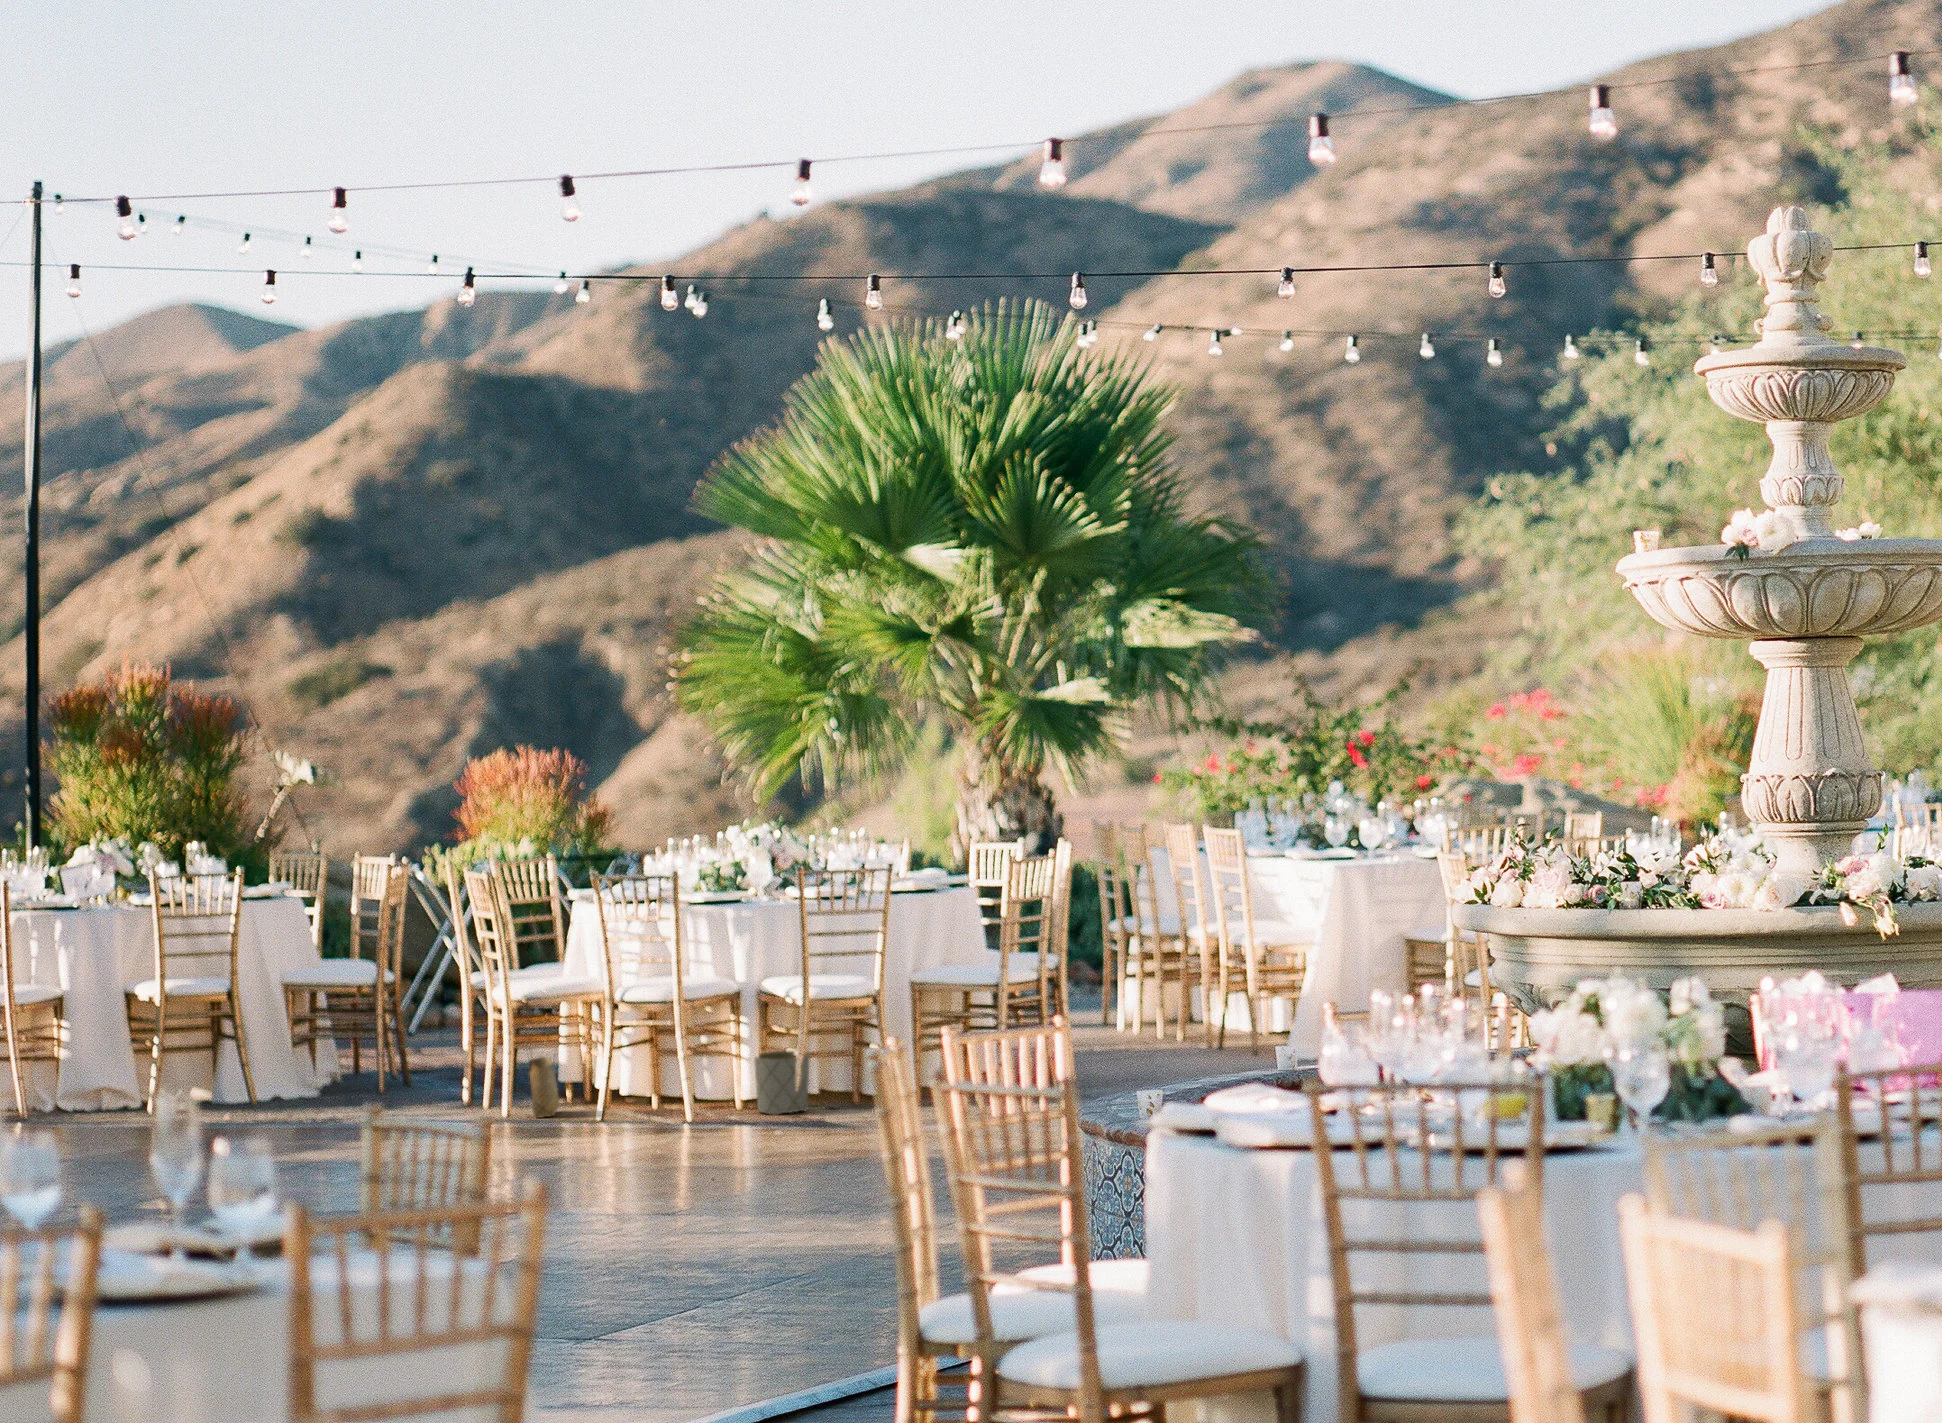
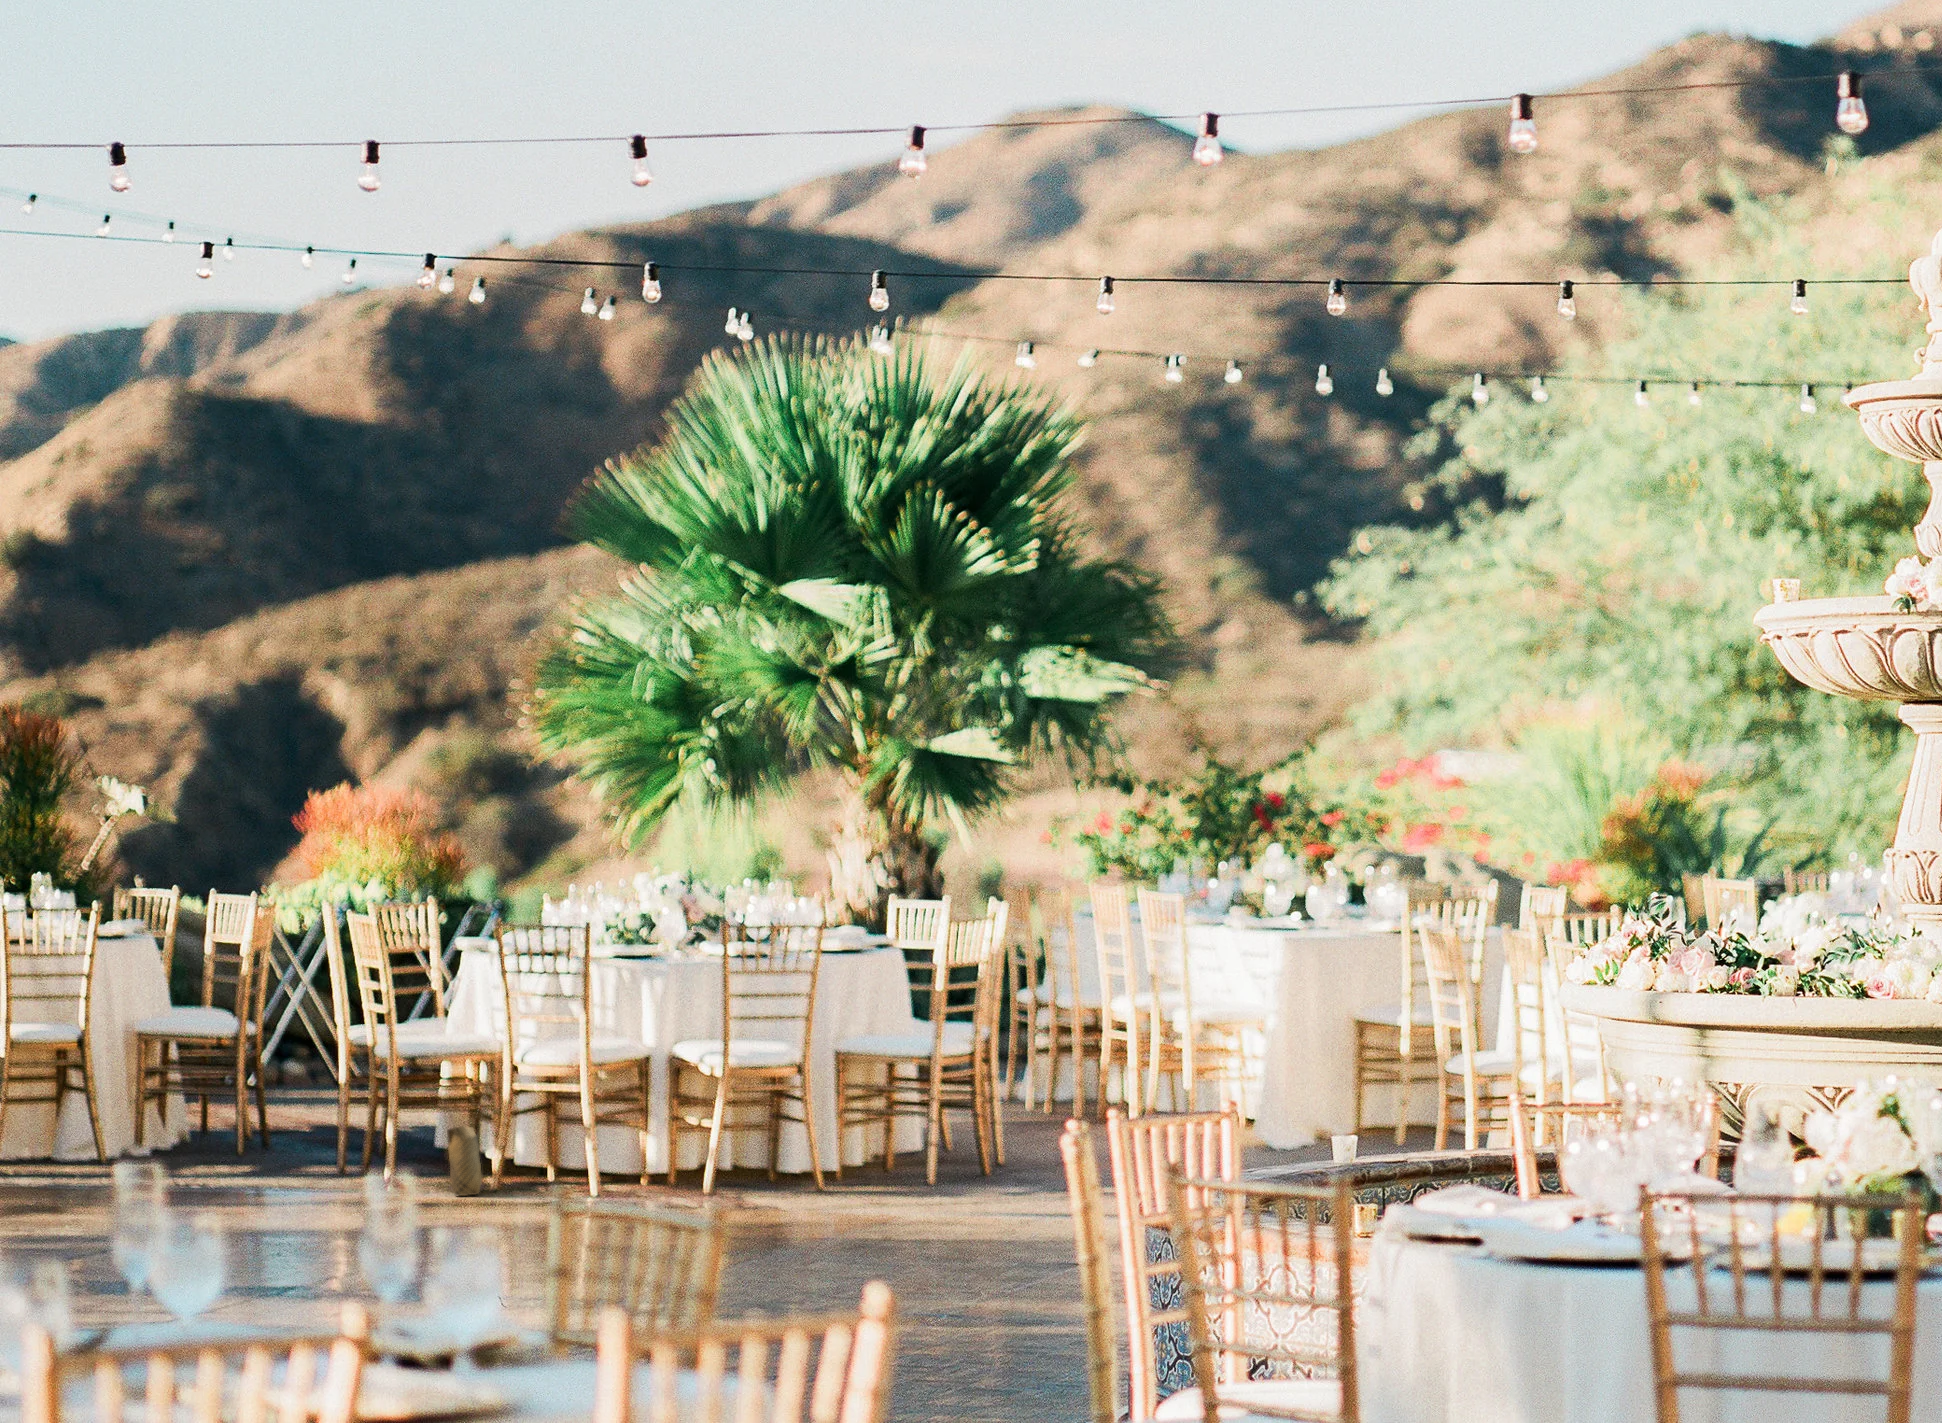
planter: present [754,1051,810,1115] -> none [712,1127,776,1202]

